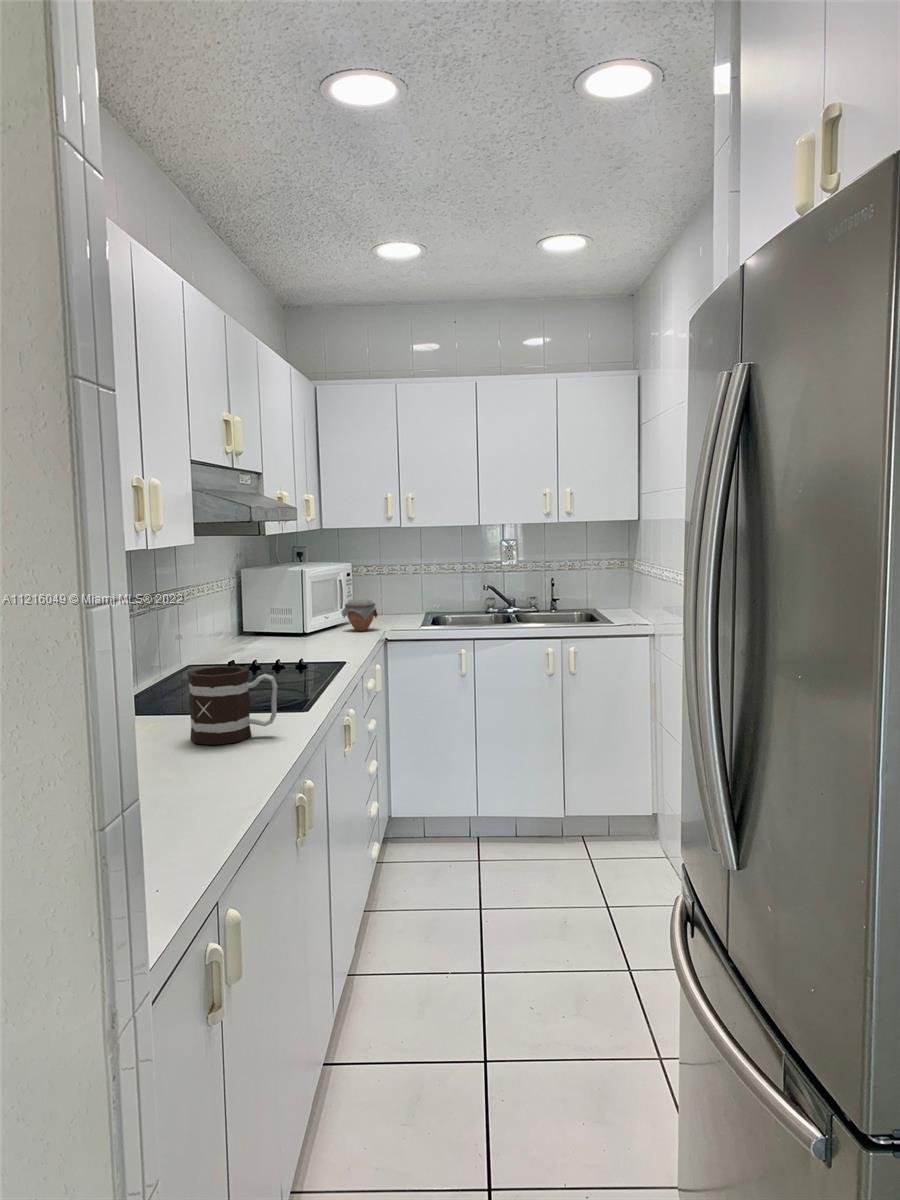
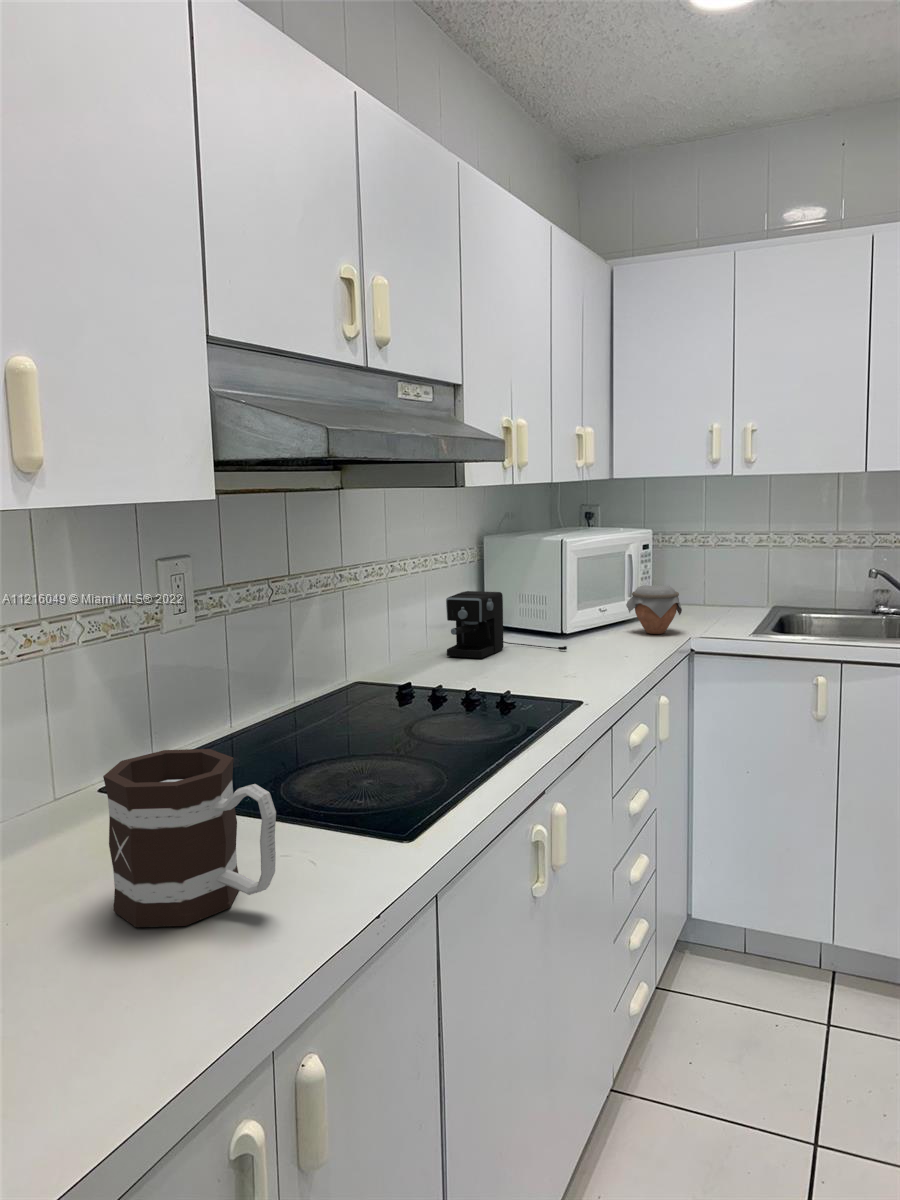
coffee maker: none [233,605,313,649] -> present [446,591,567,658]

